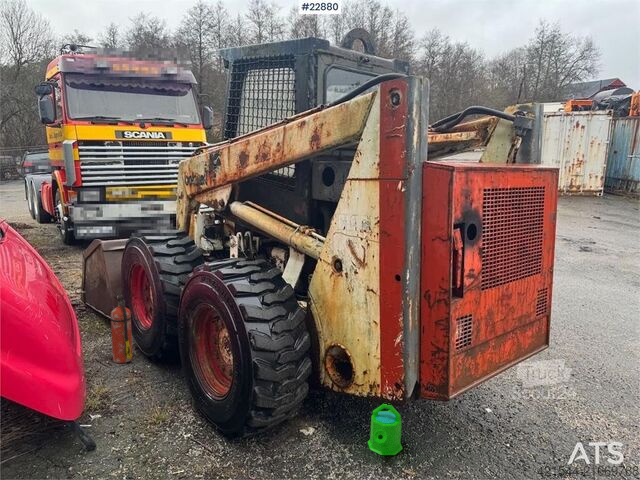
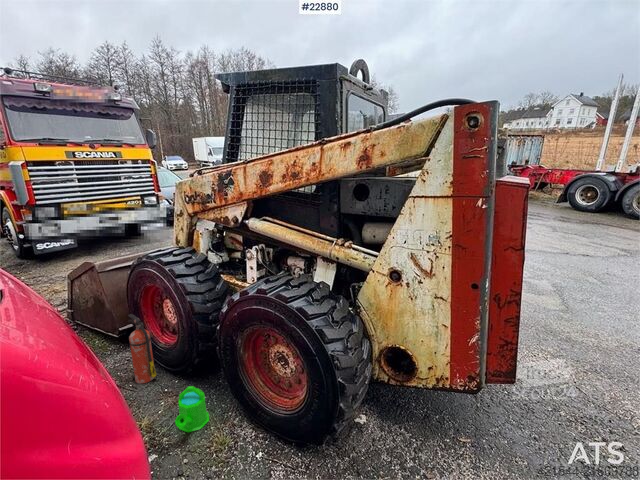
watering can: present [368,404,403,455] -> present [175,386,209,432]

